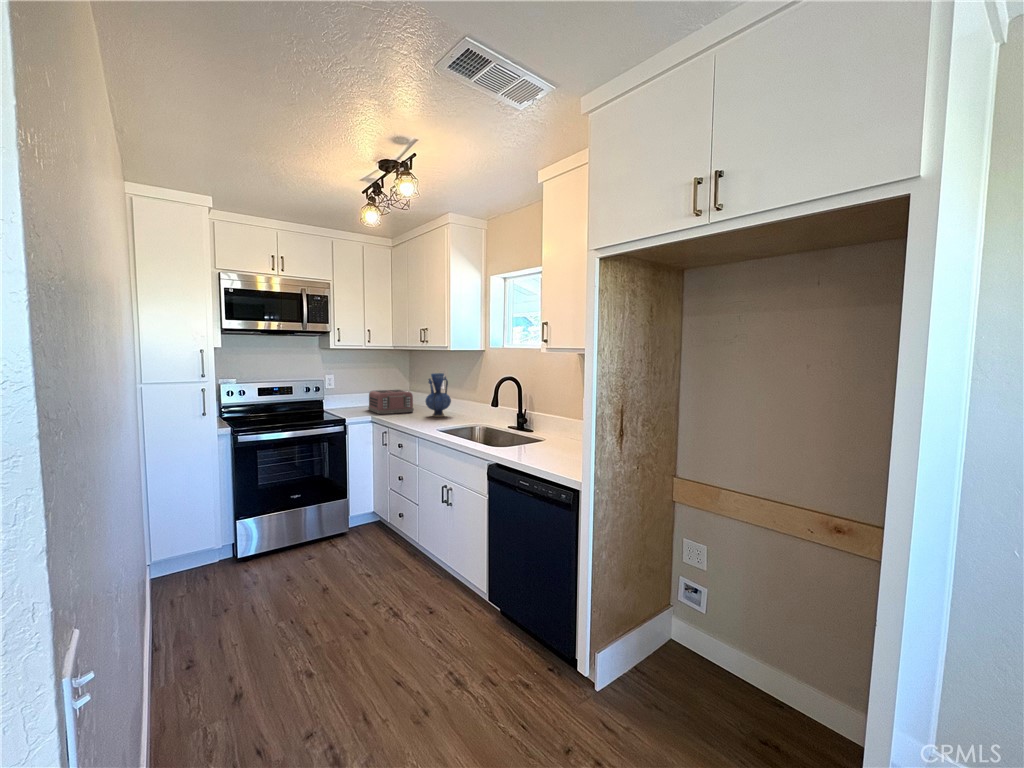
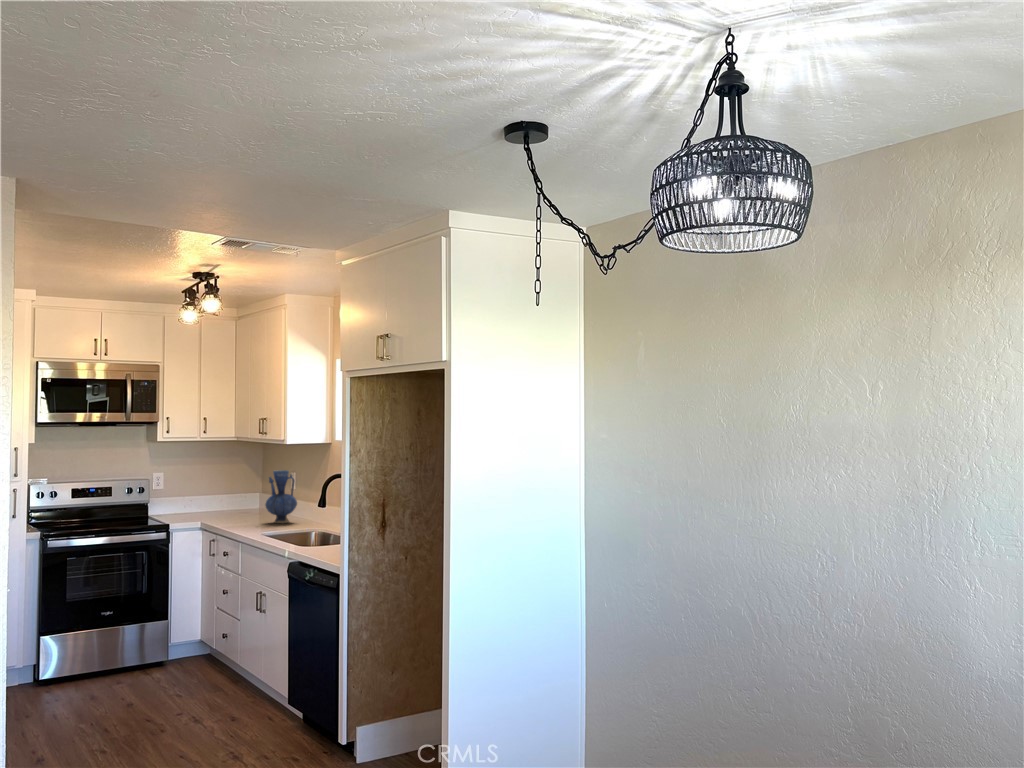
toaster: present [368,390,414,414] -> none [203,491,256,521]

